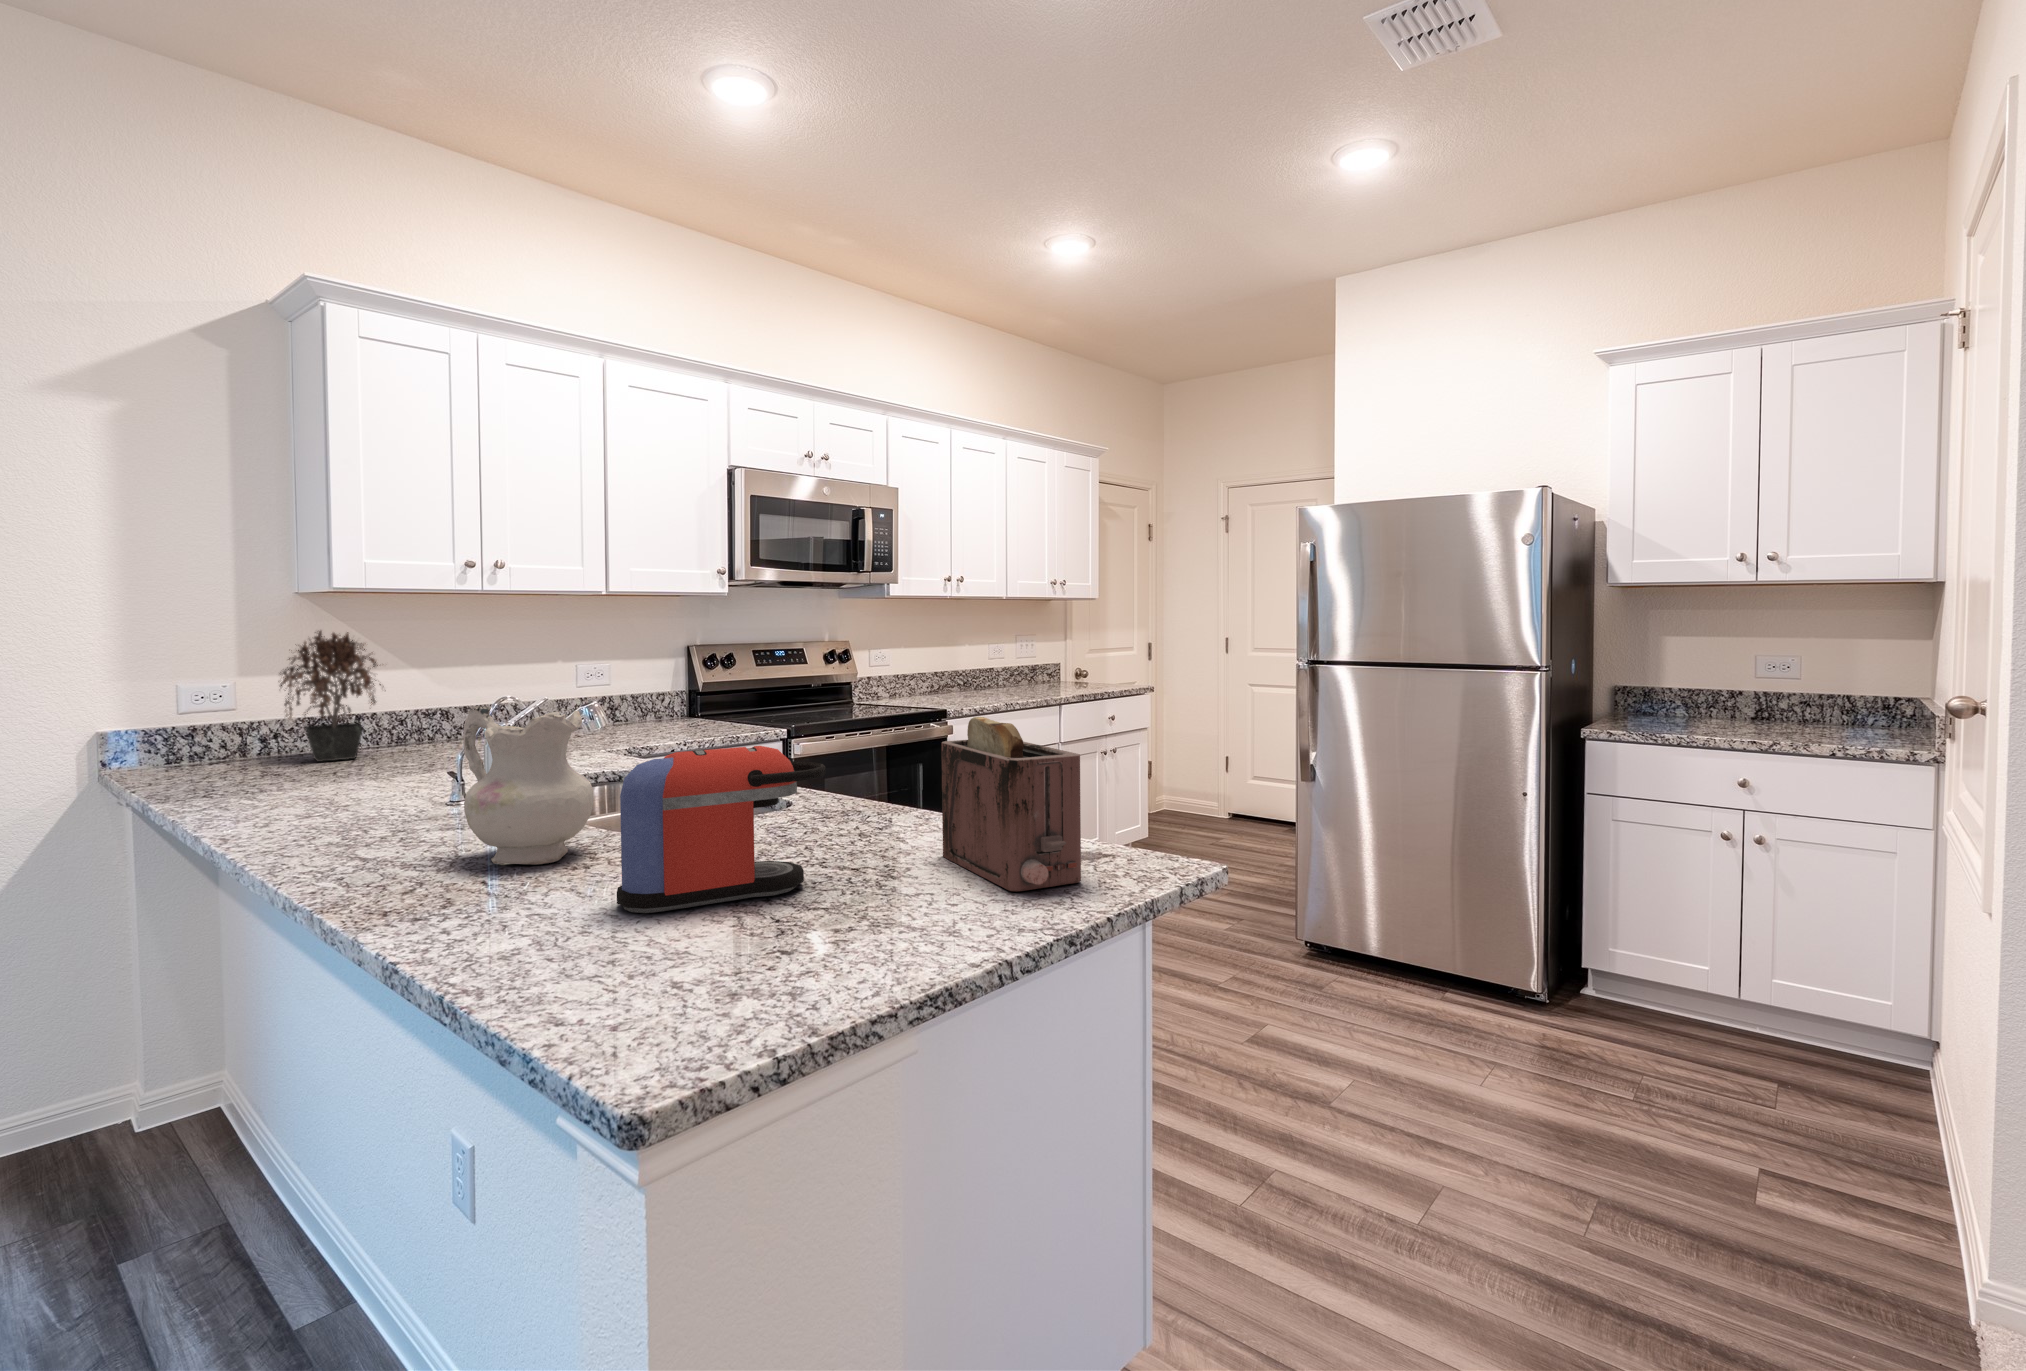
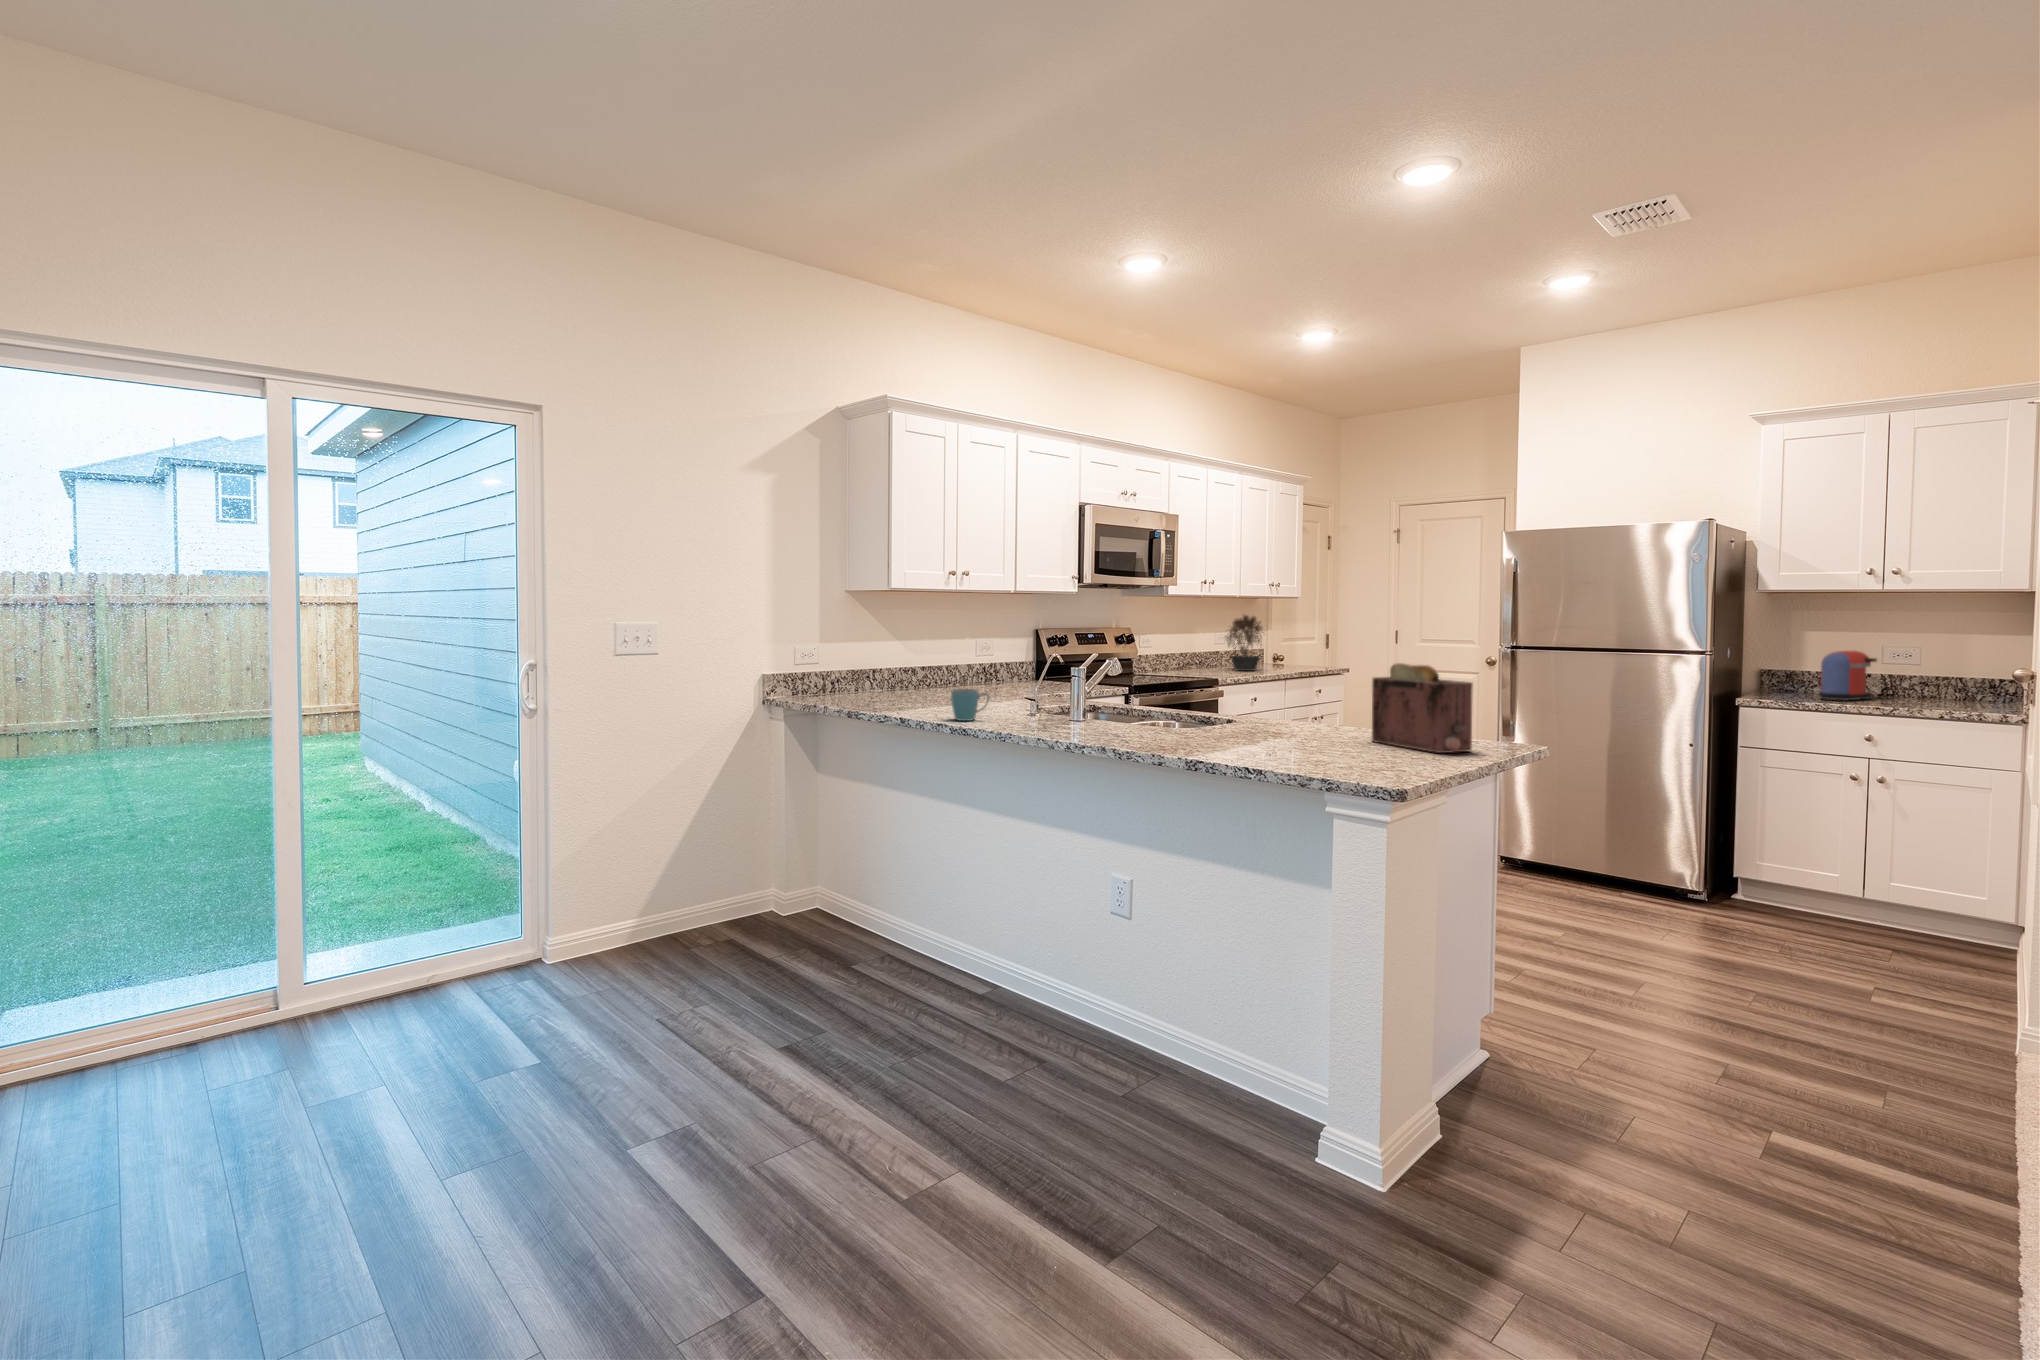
potted plant: present [280,631,381,762] -> present [1225,615,1263,671]
ceramic pitcher: present [463,706,594,865] -> none [1098,653,1171,738]
coffee maker: present [617,746,826,913] -> present [1819,650,1877,700]
mug: none [282,764,355,822] -> present [951,689,989,721]

